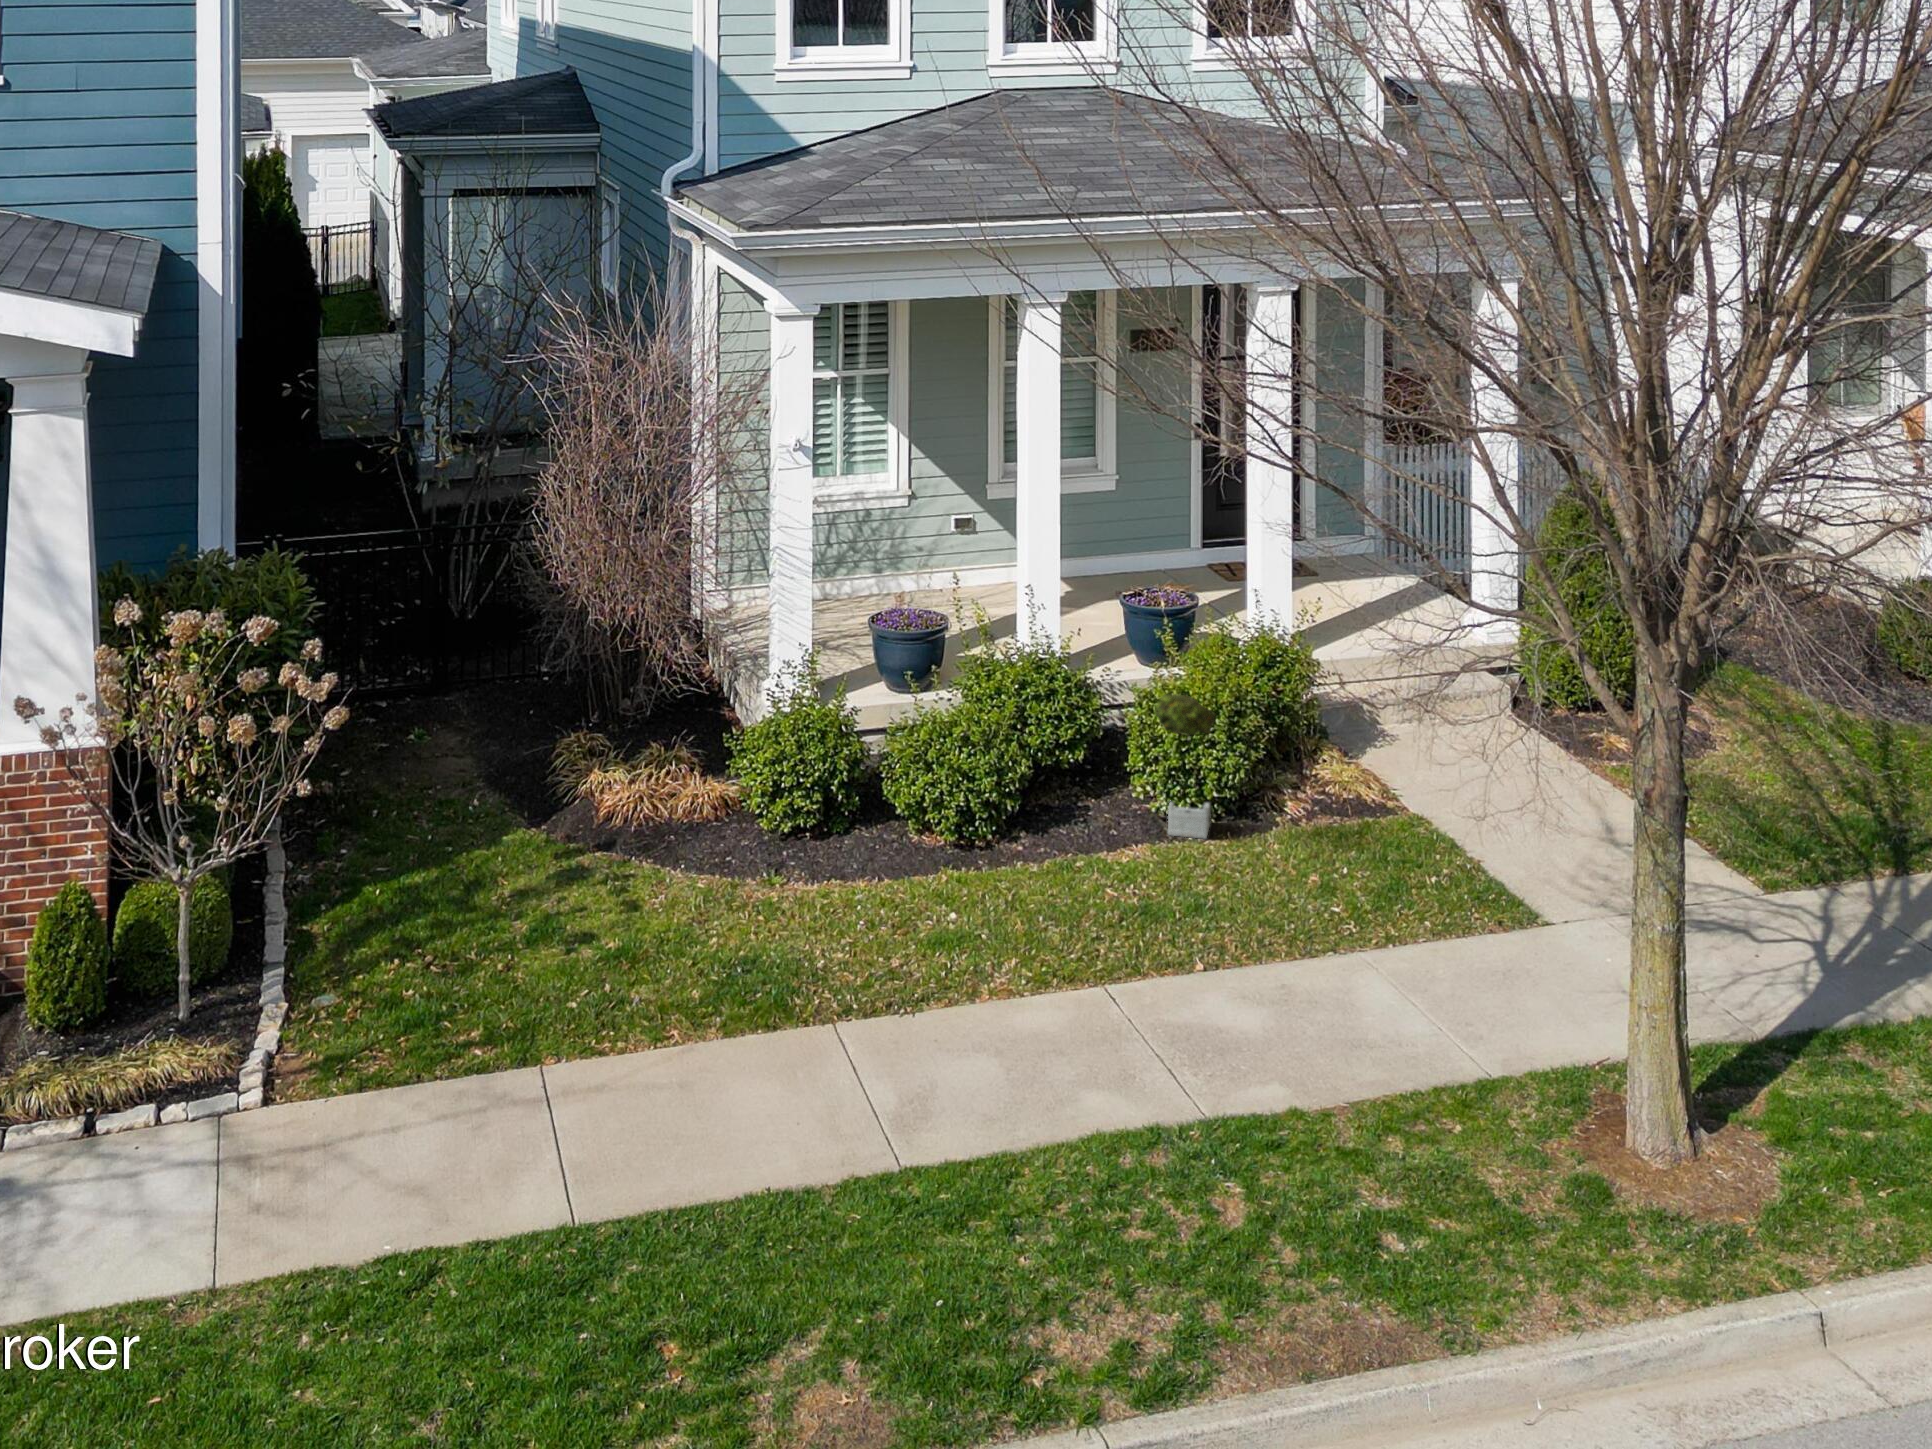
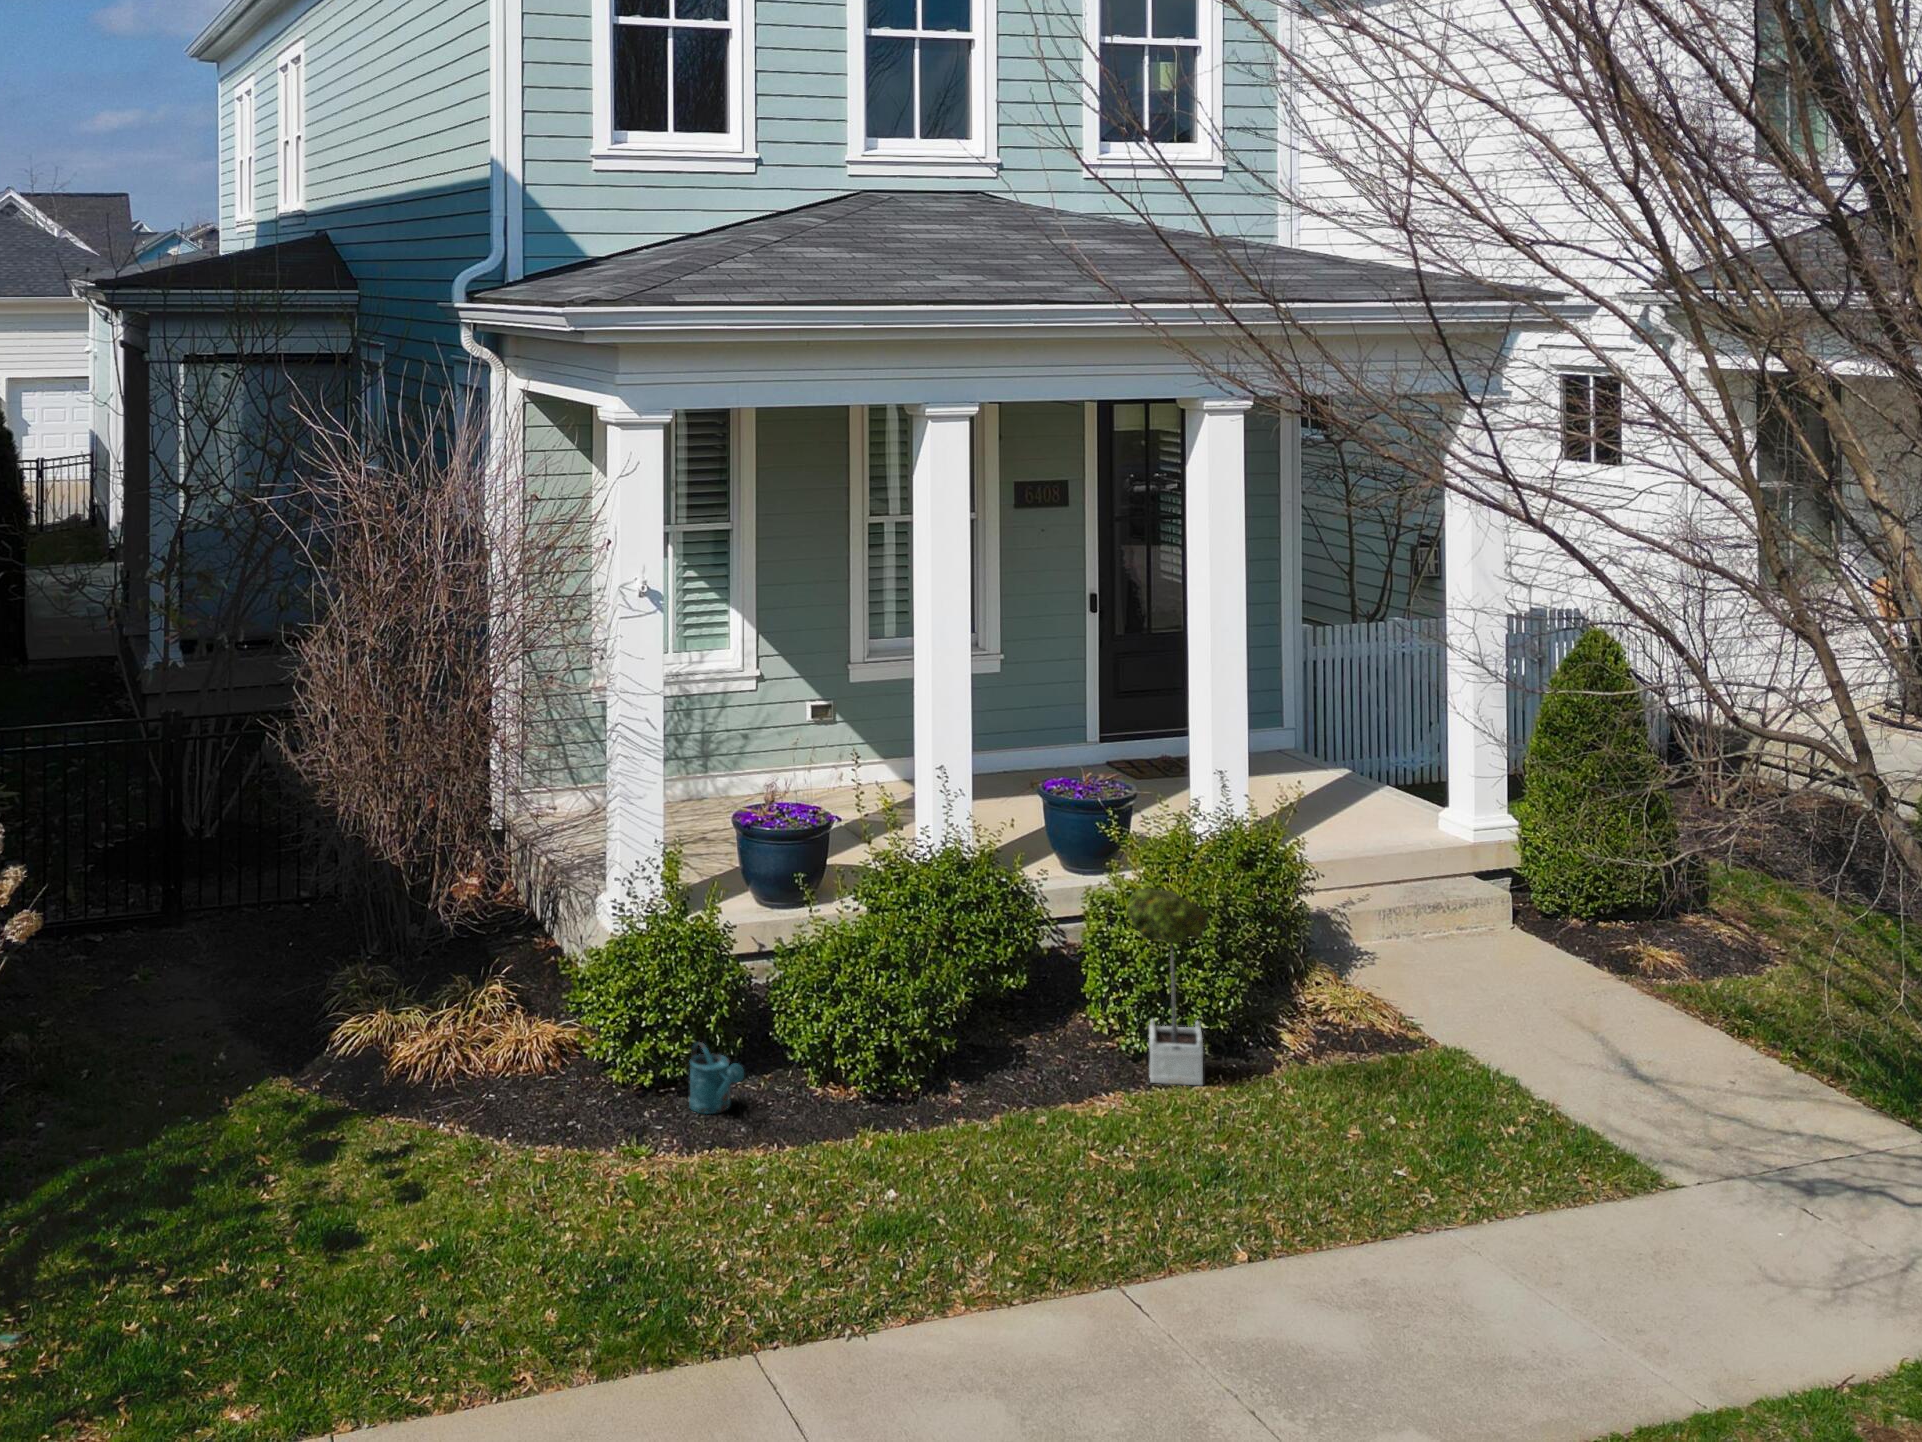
watering can: none [821,796,858,848] -> present [689,1042,744,1114]

